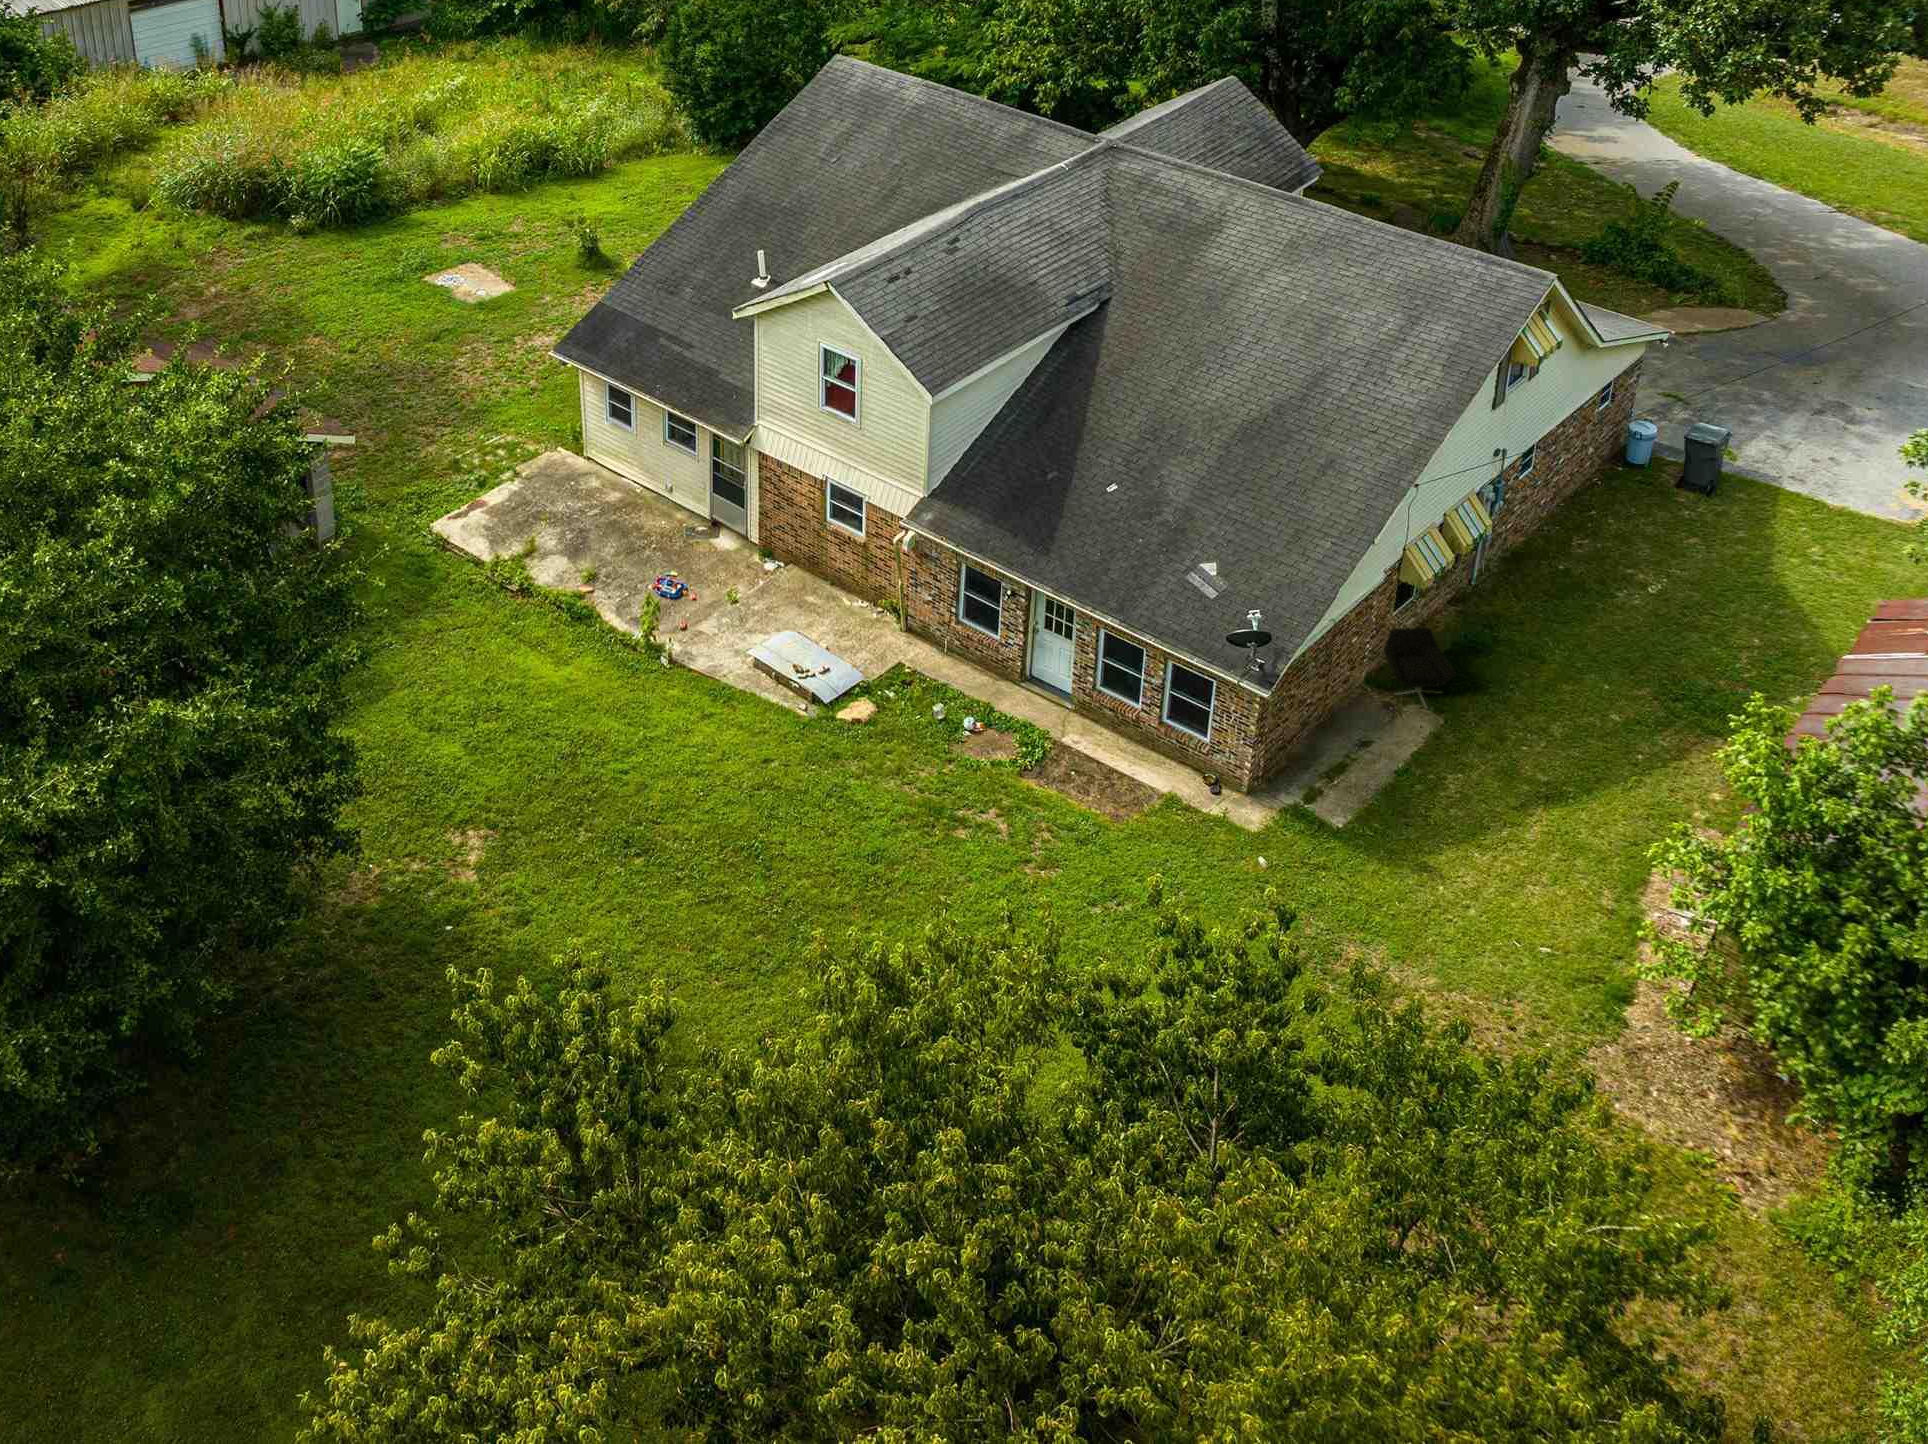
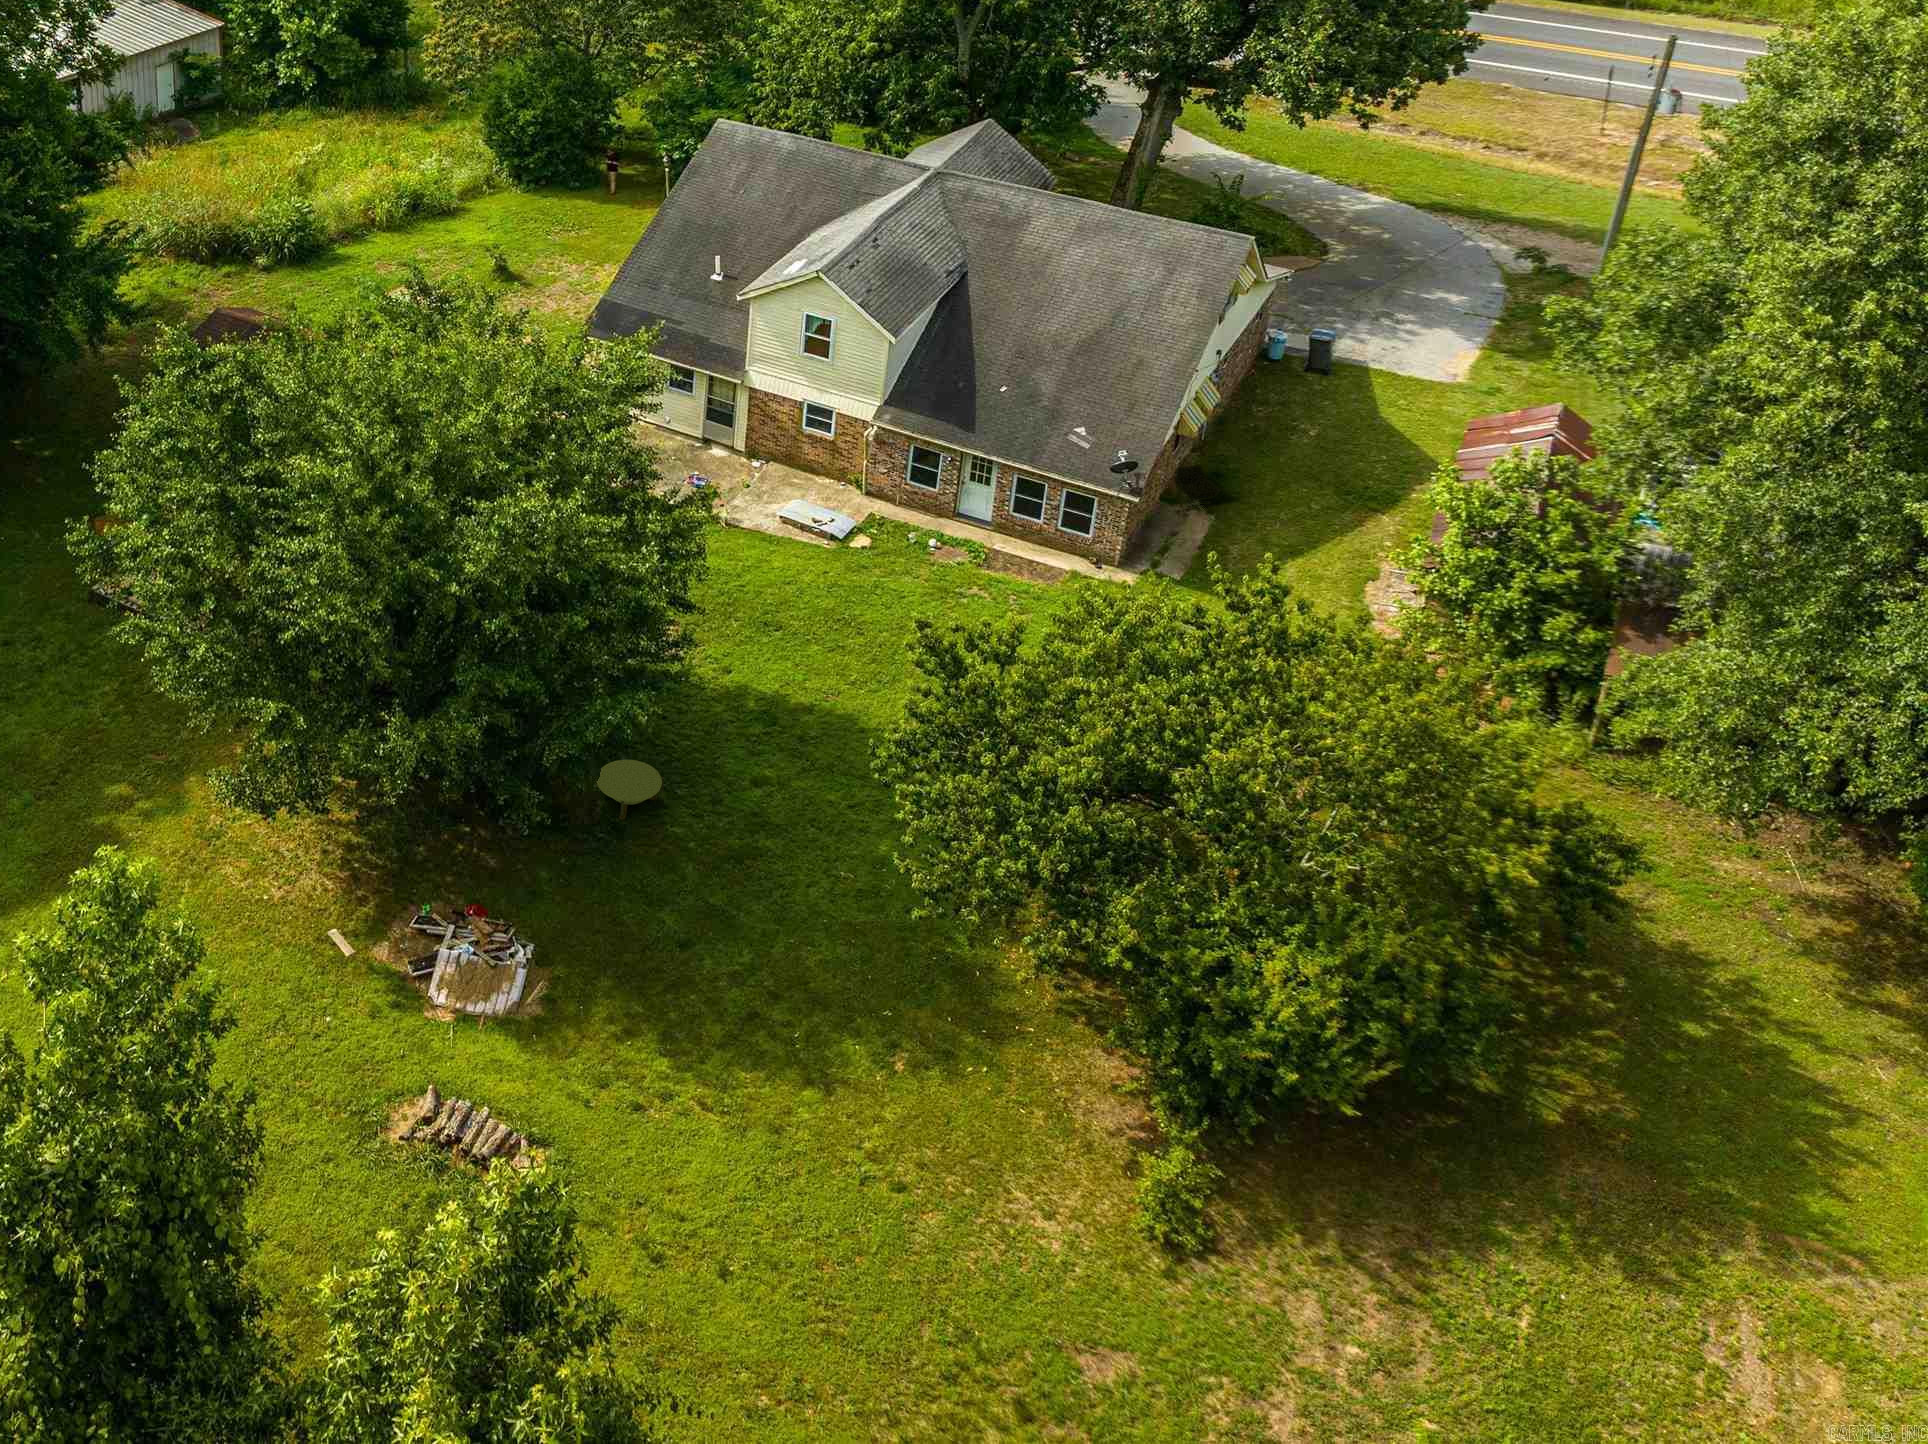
round table: none [138,1096,256,1214] -> present [597,760,662,820]

